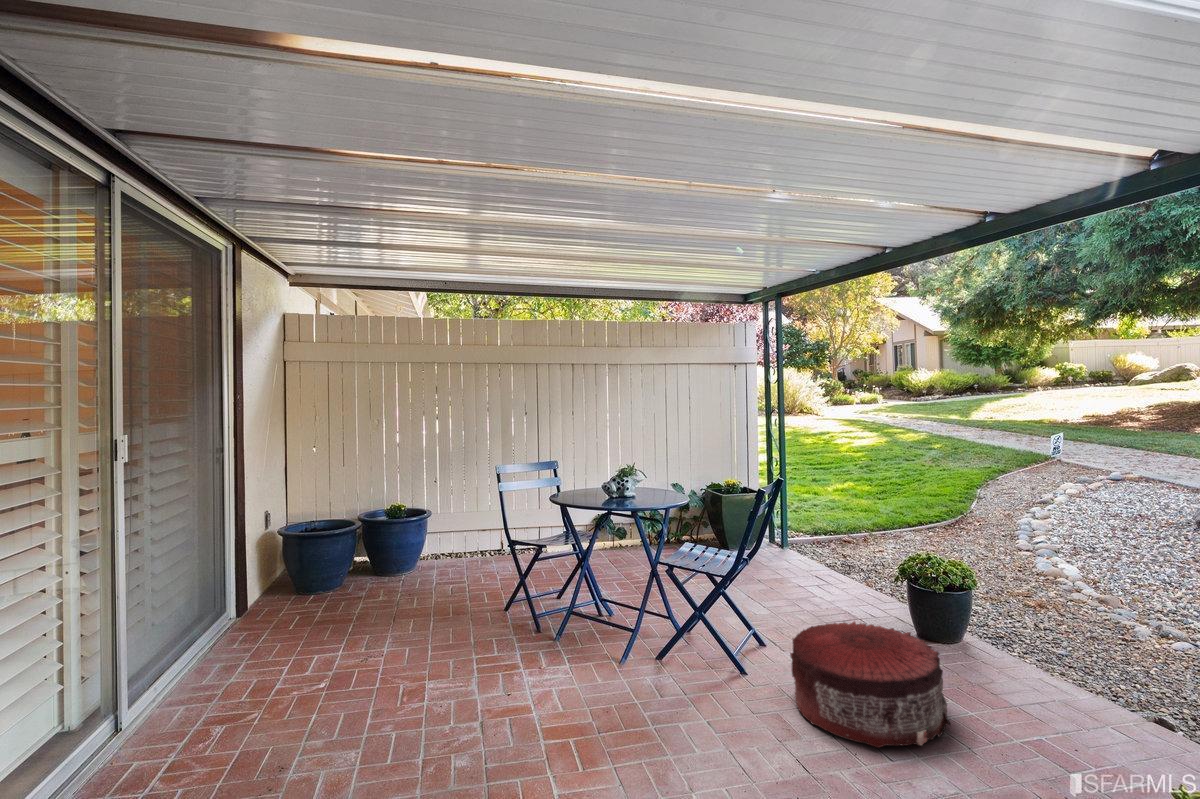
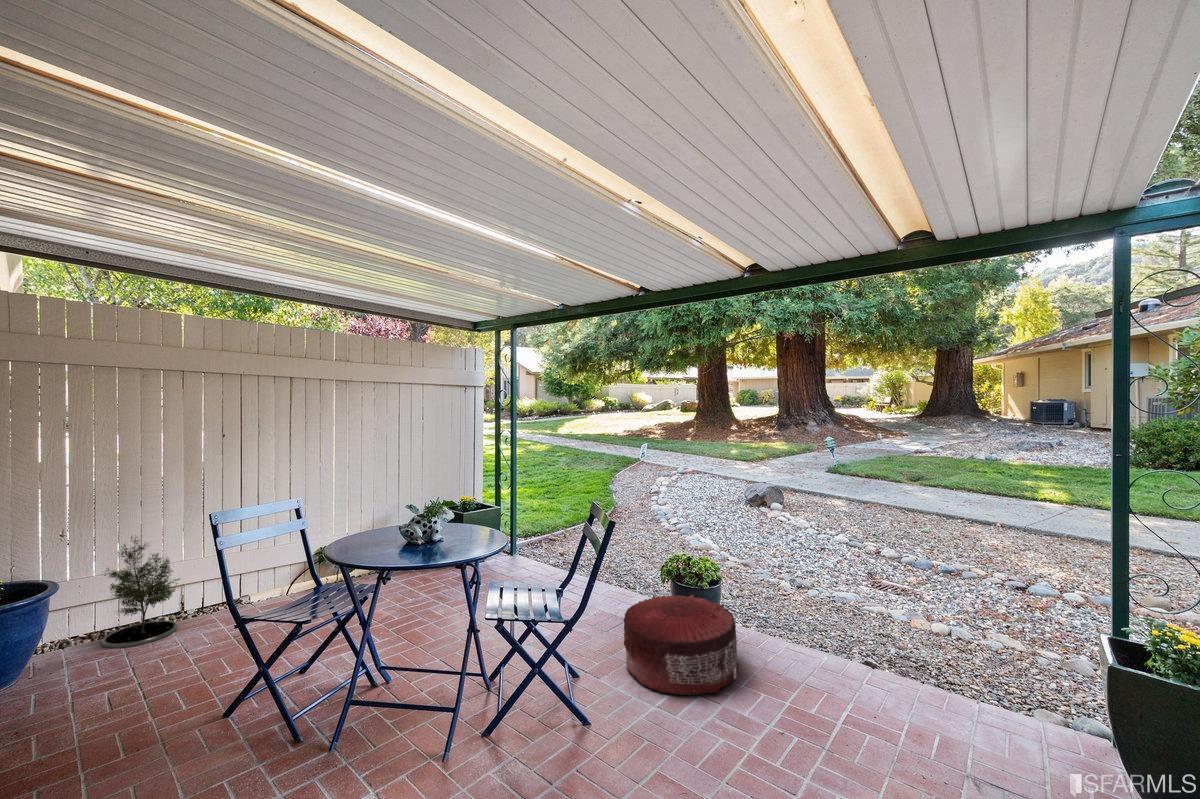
potted tree: none [449,486,496,566] -> present [101,536,180,648]

